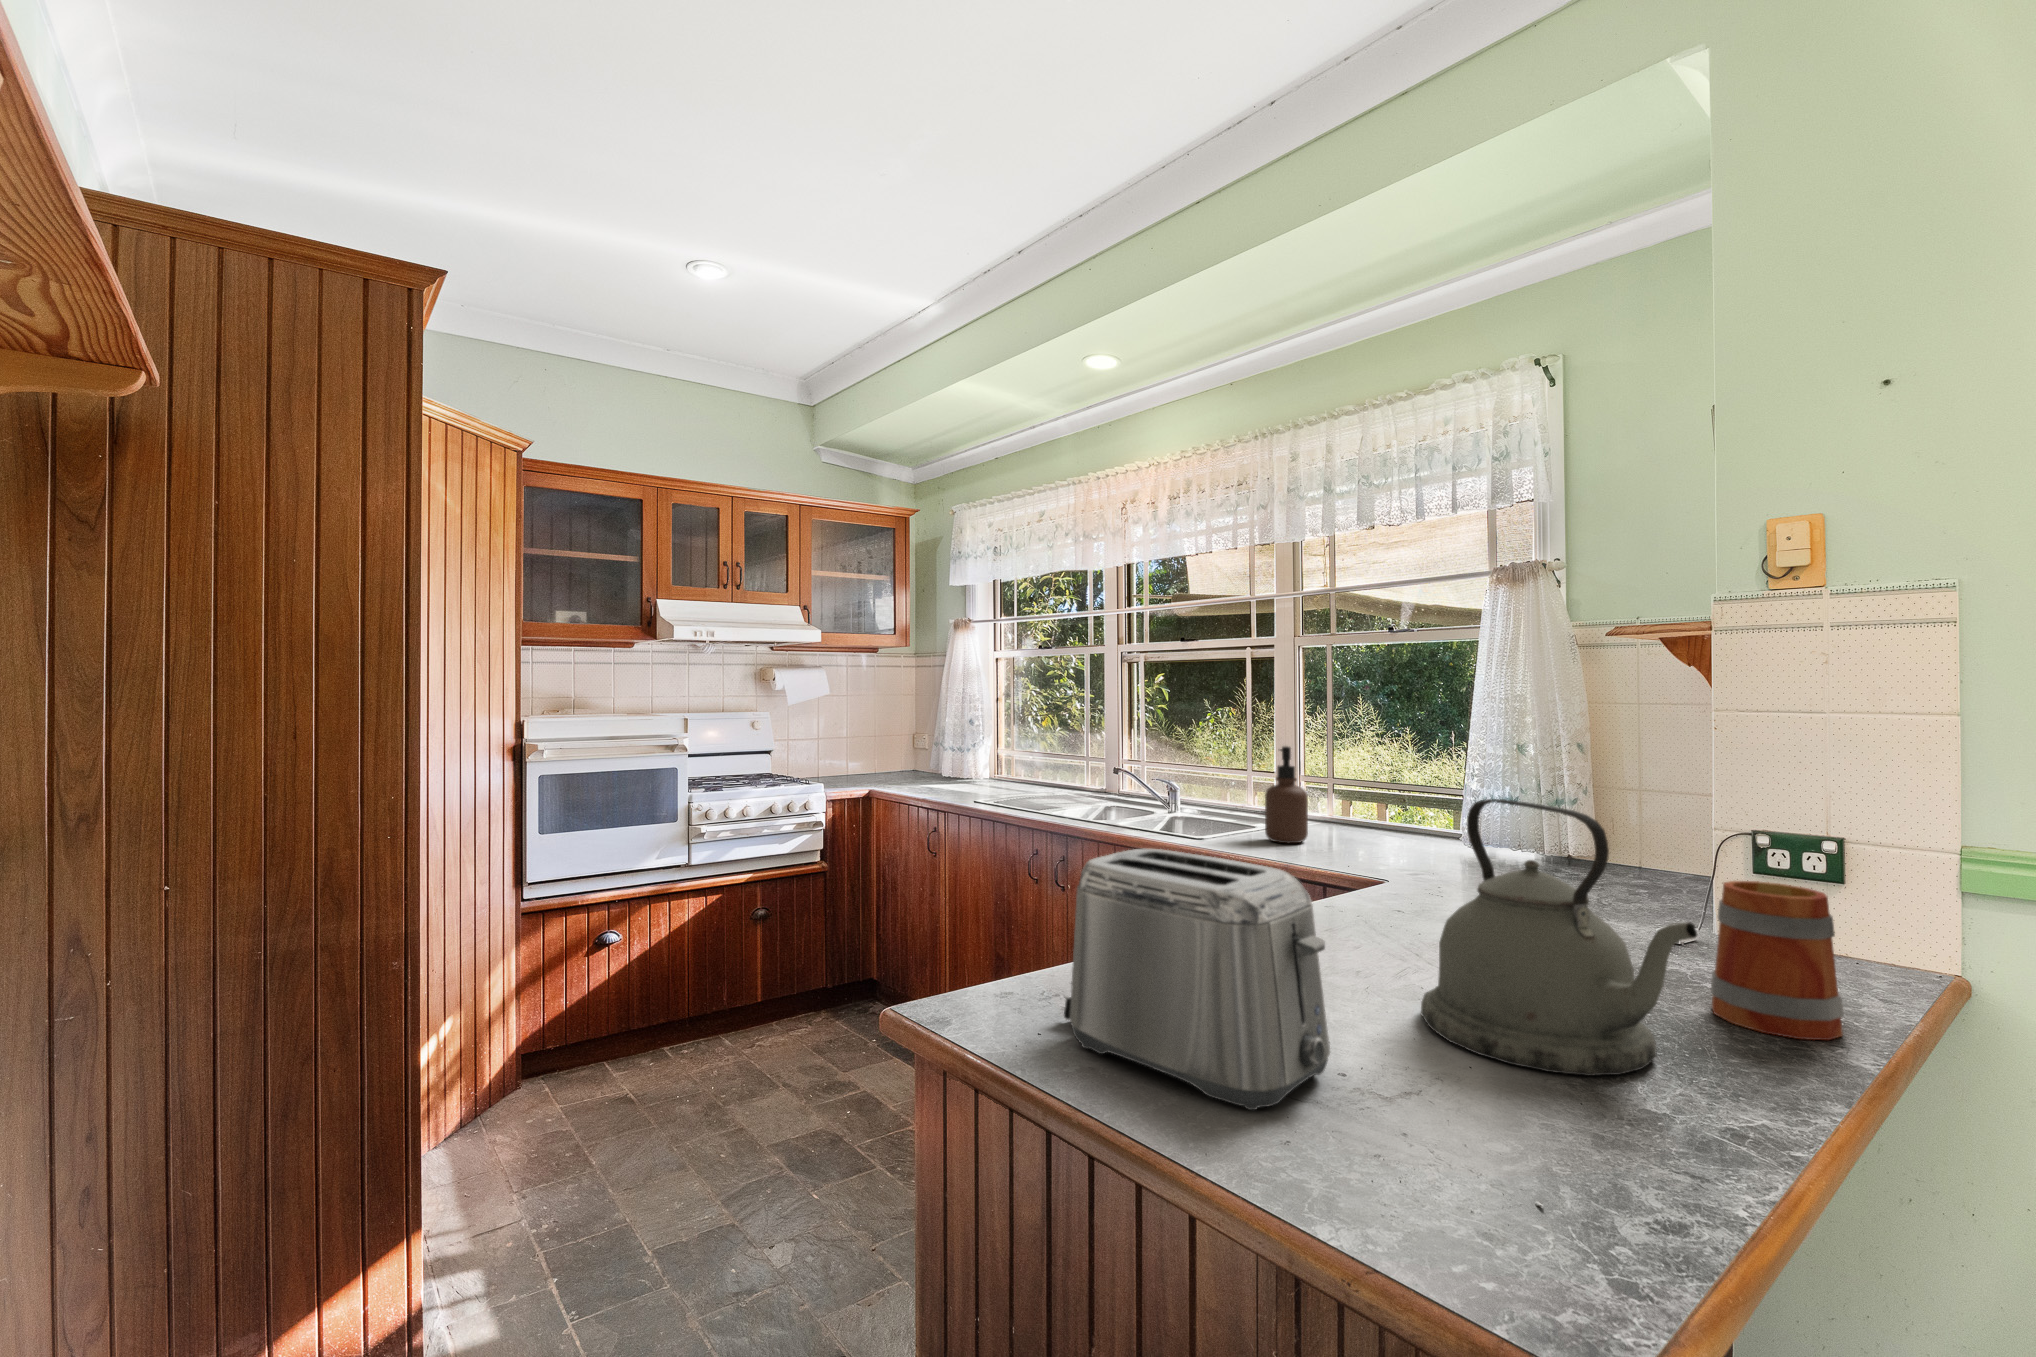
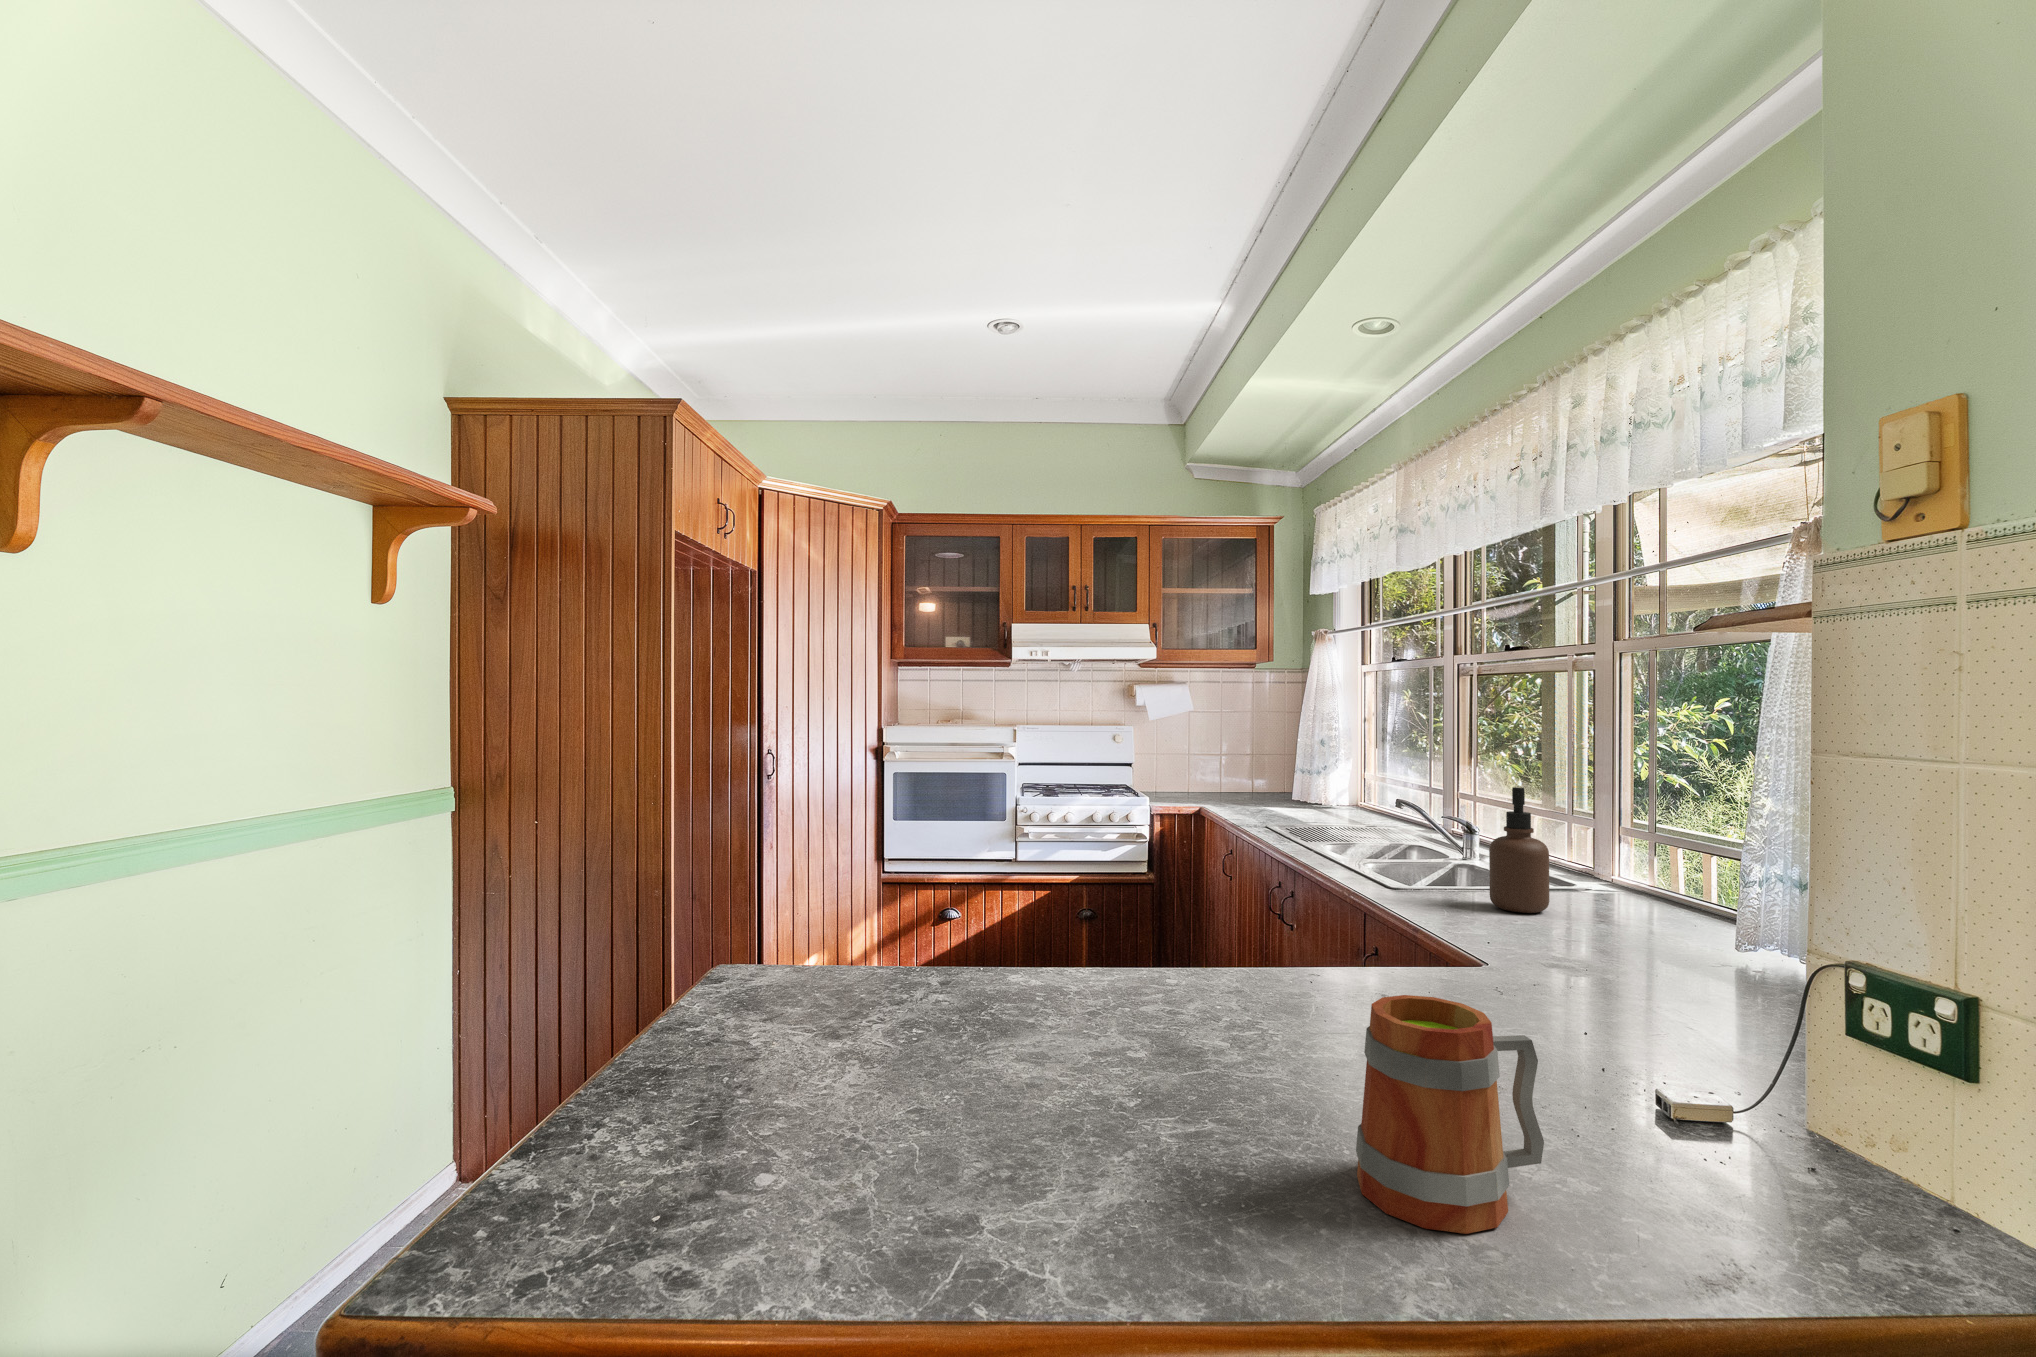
kettle: present [1421,799,1697,1076] -> none [977,849,1198,1160]
toaster: present [1064,848,1330,1110] -> none [699,859,853,1073]

